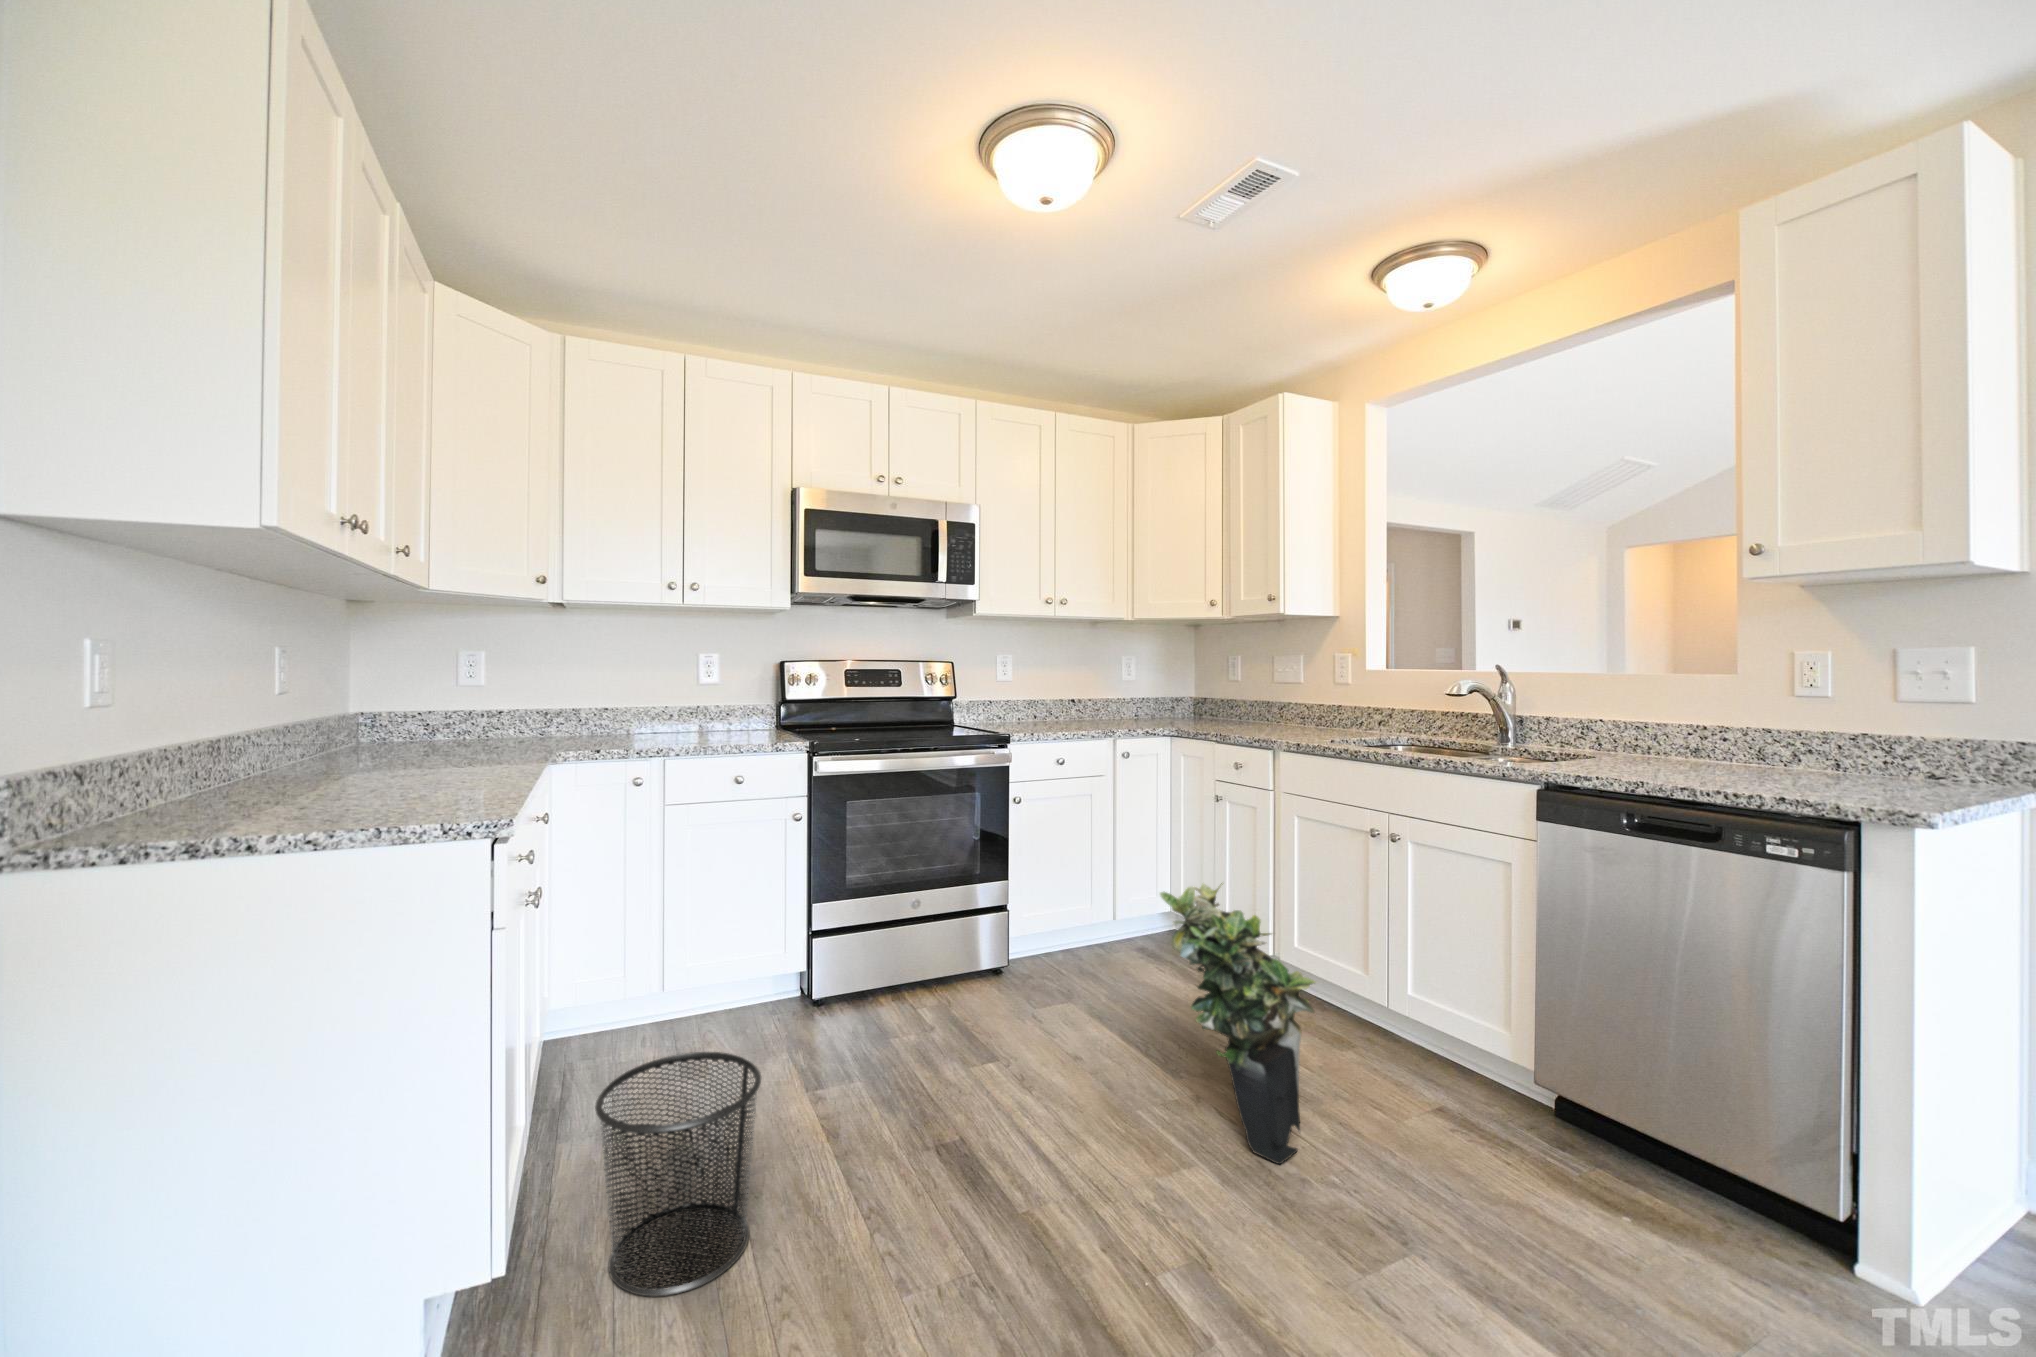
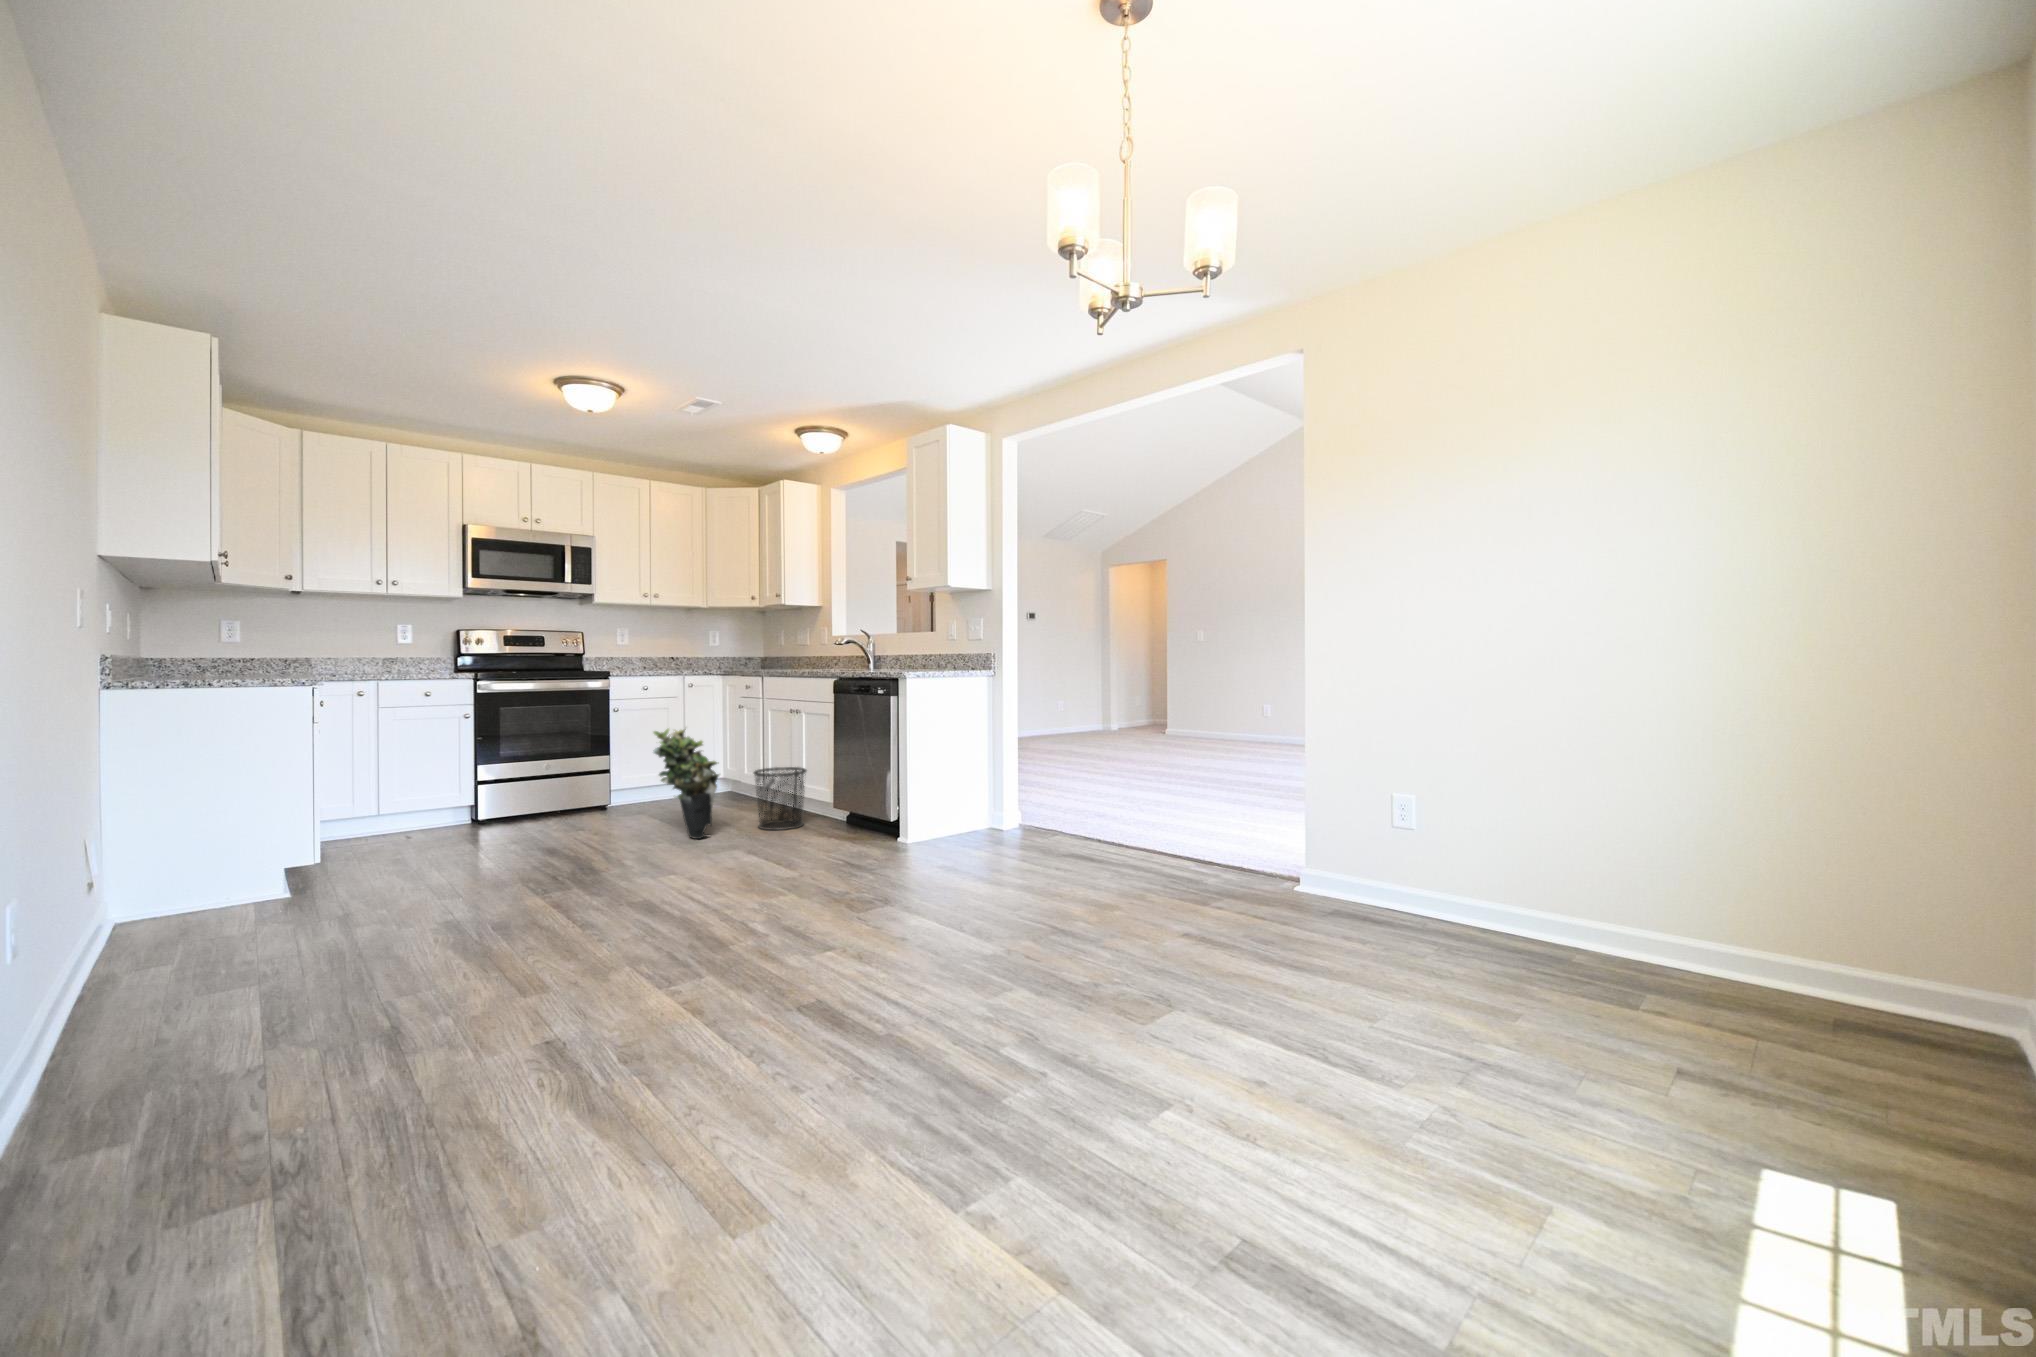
waste bin: present [595,1052,761,1296] -> present [754,767,807,830]

